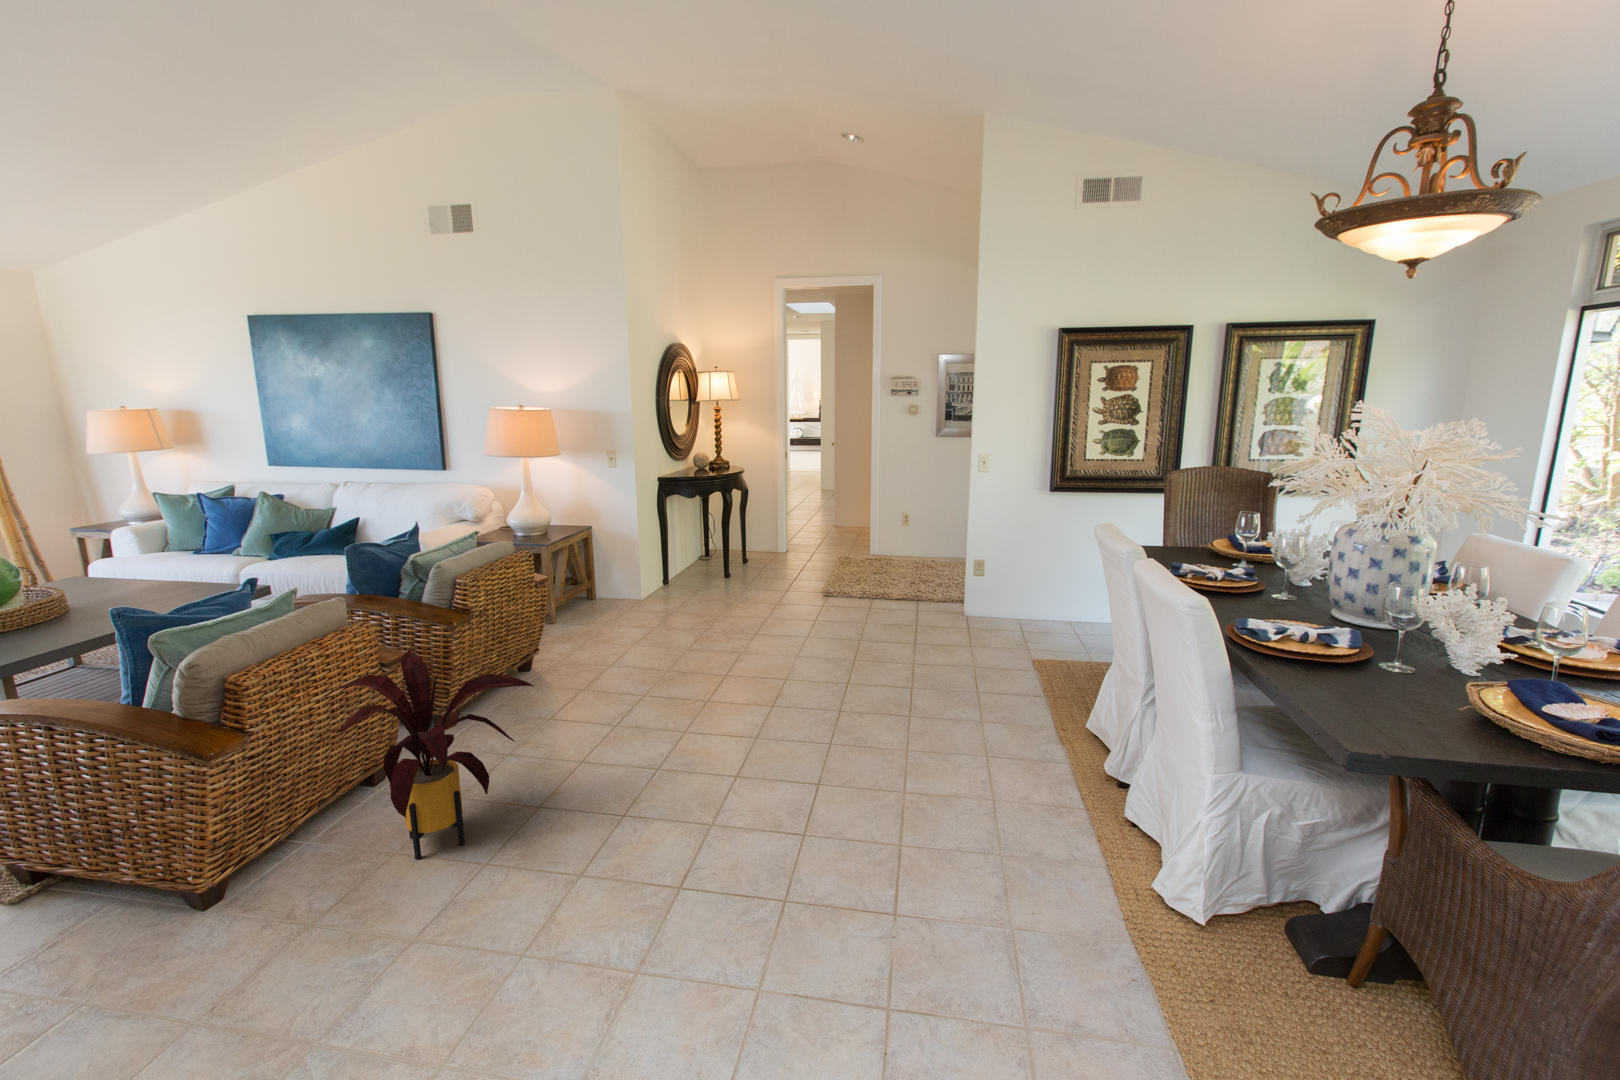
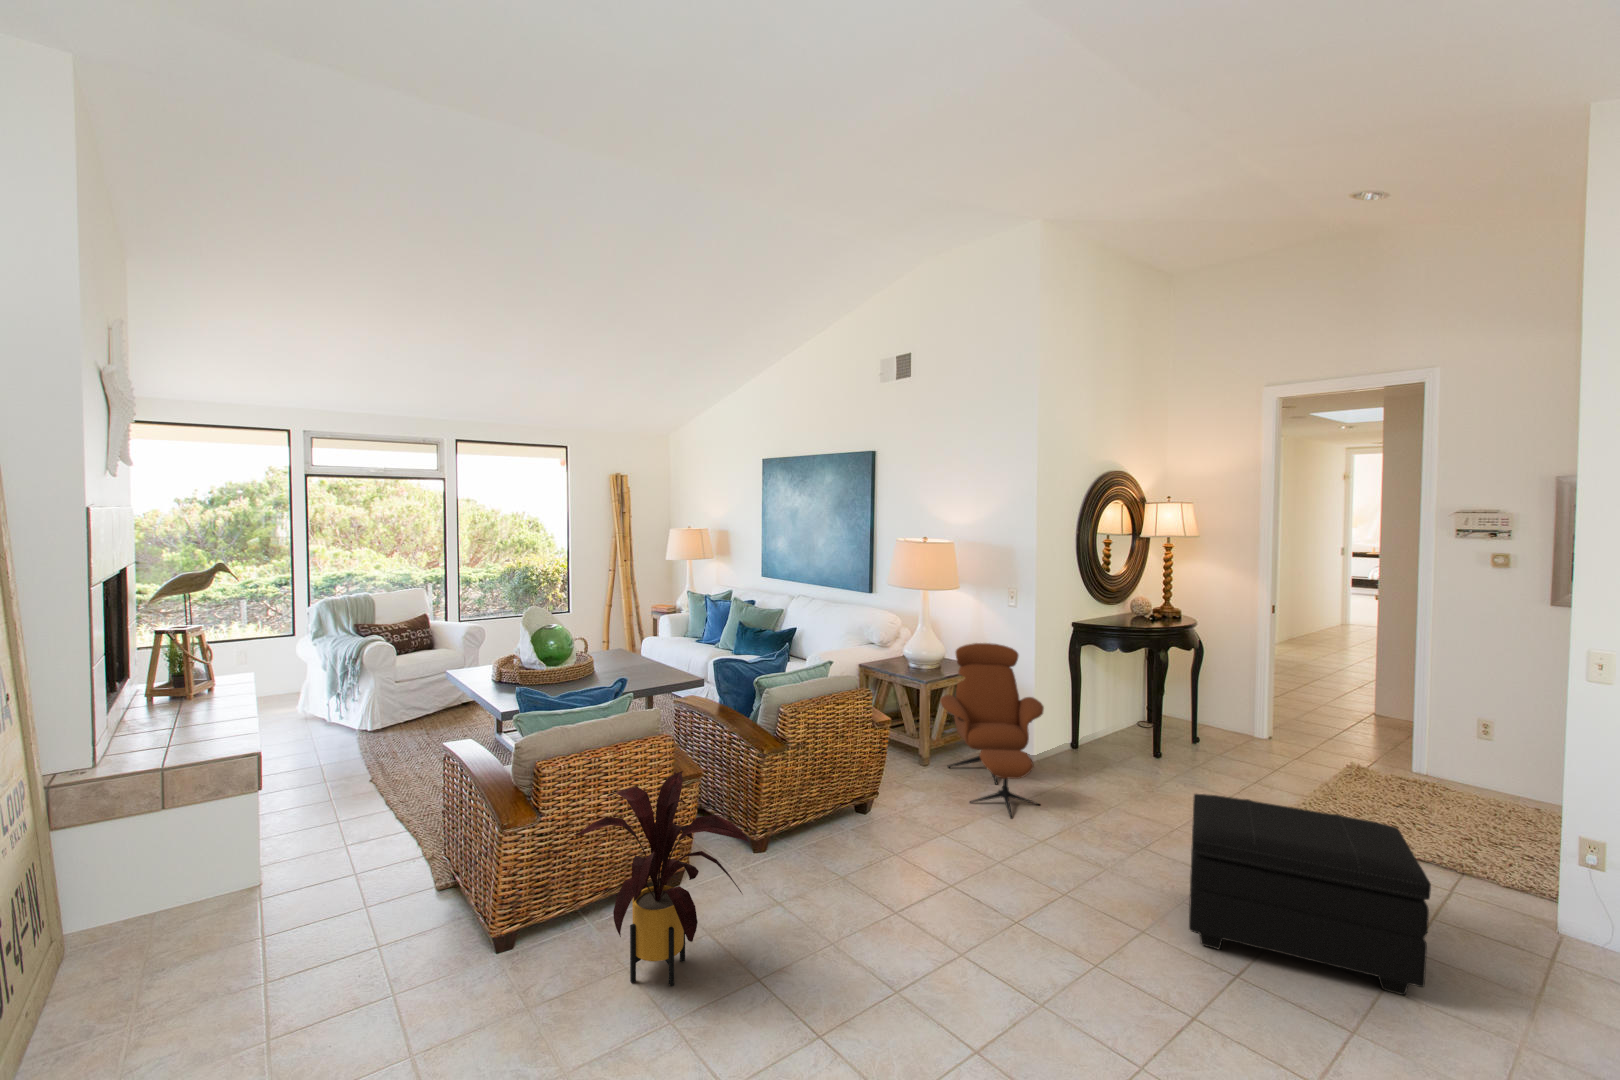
lounge chair: none [561,503,670,641] -> present [940,643,1044,818]
footstool: none [802,575,945,677] -> present [1189,794,1431,995]

